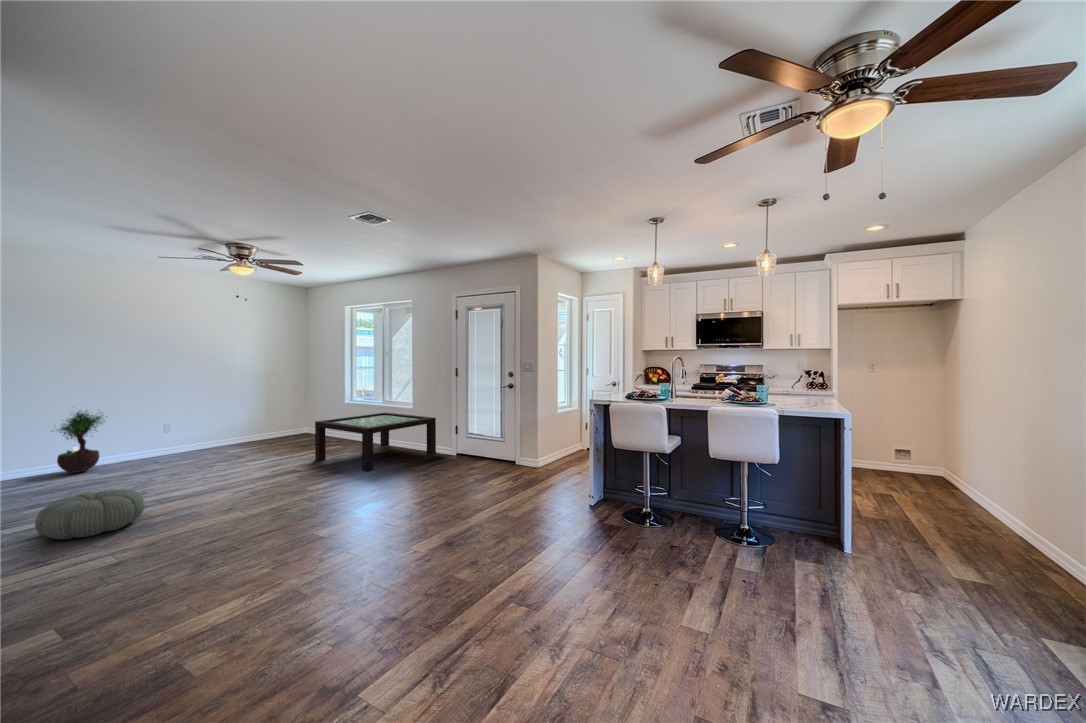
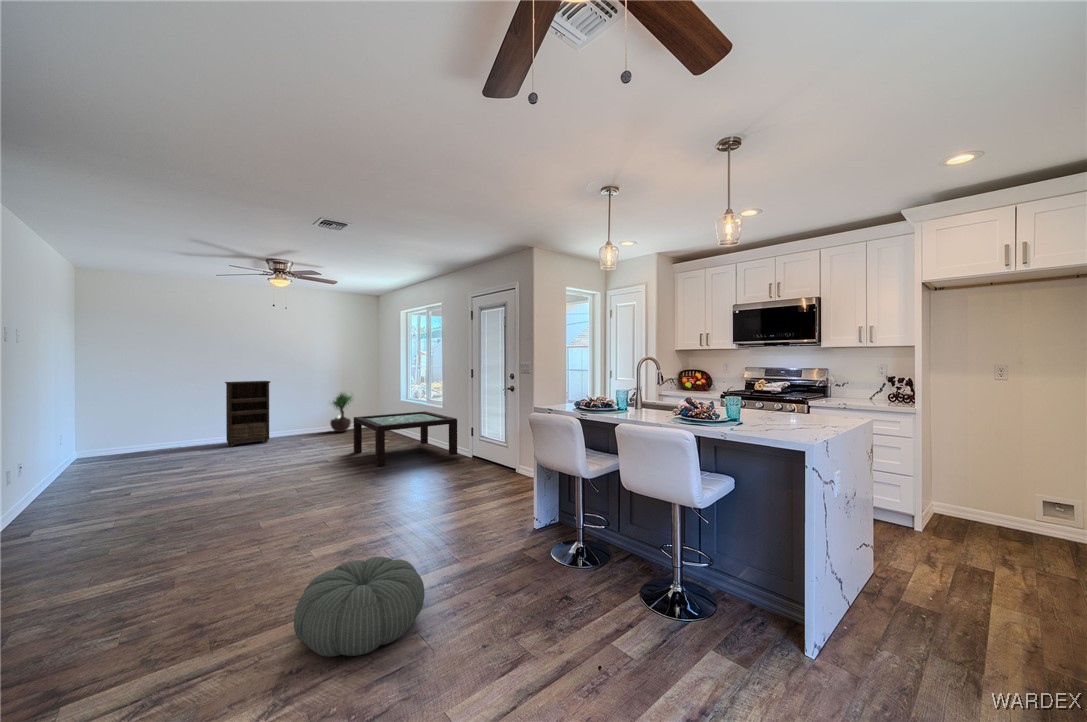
bookshelf: none [121,384,186,466] -> present [225,381,270,447]
potted tree: present [56,411,104,473] -> present [330,393,352,432]
pouf: present [35,489,145,539] -> present [294,557,425,657]

